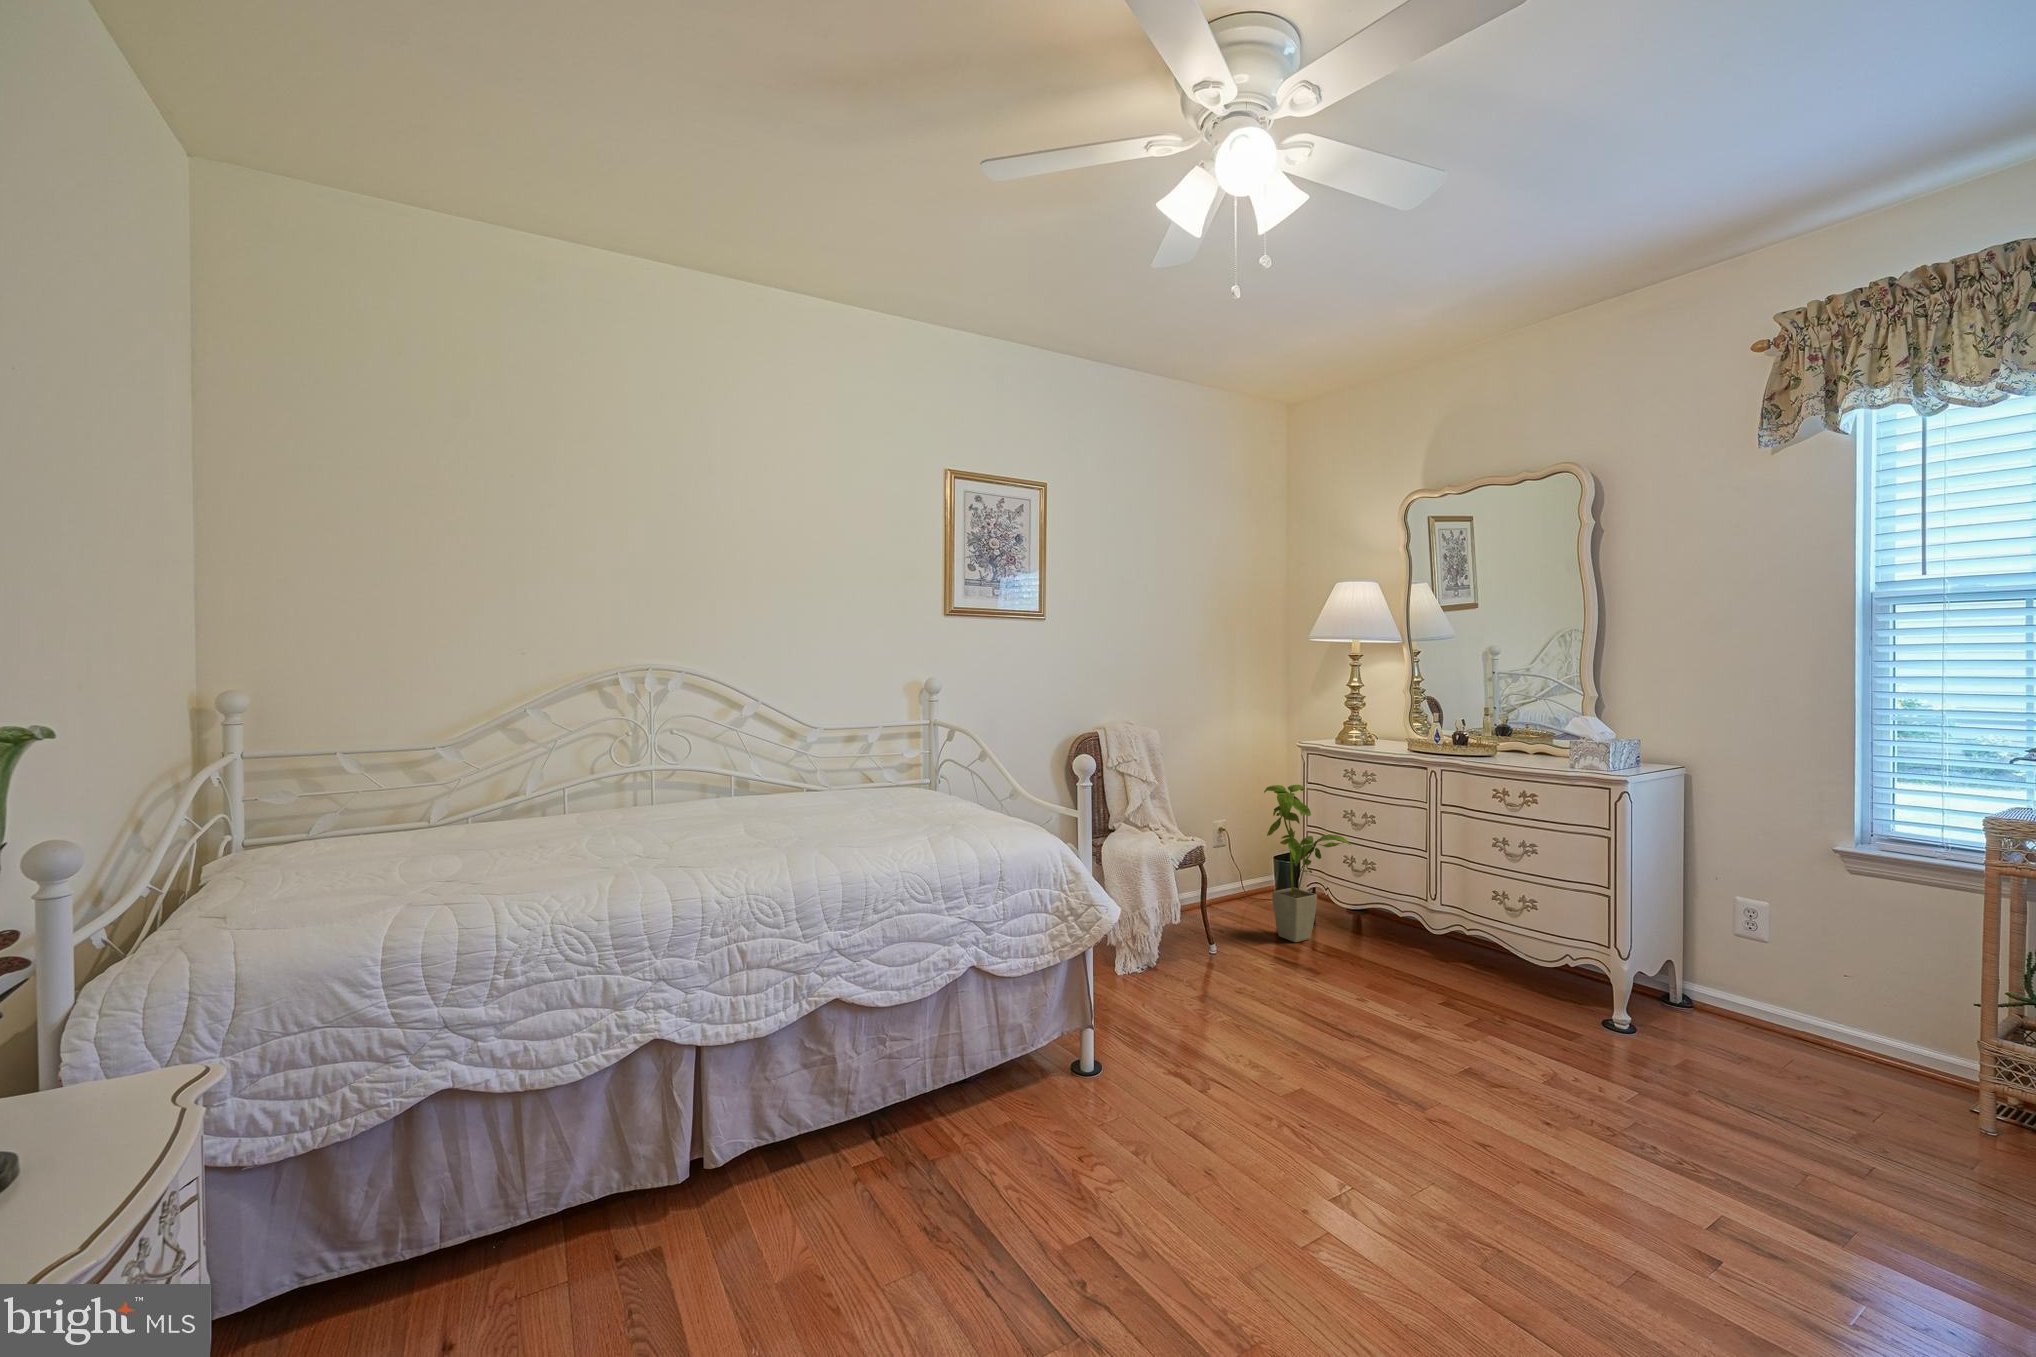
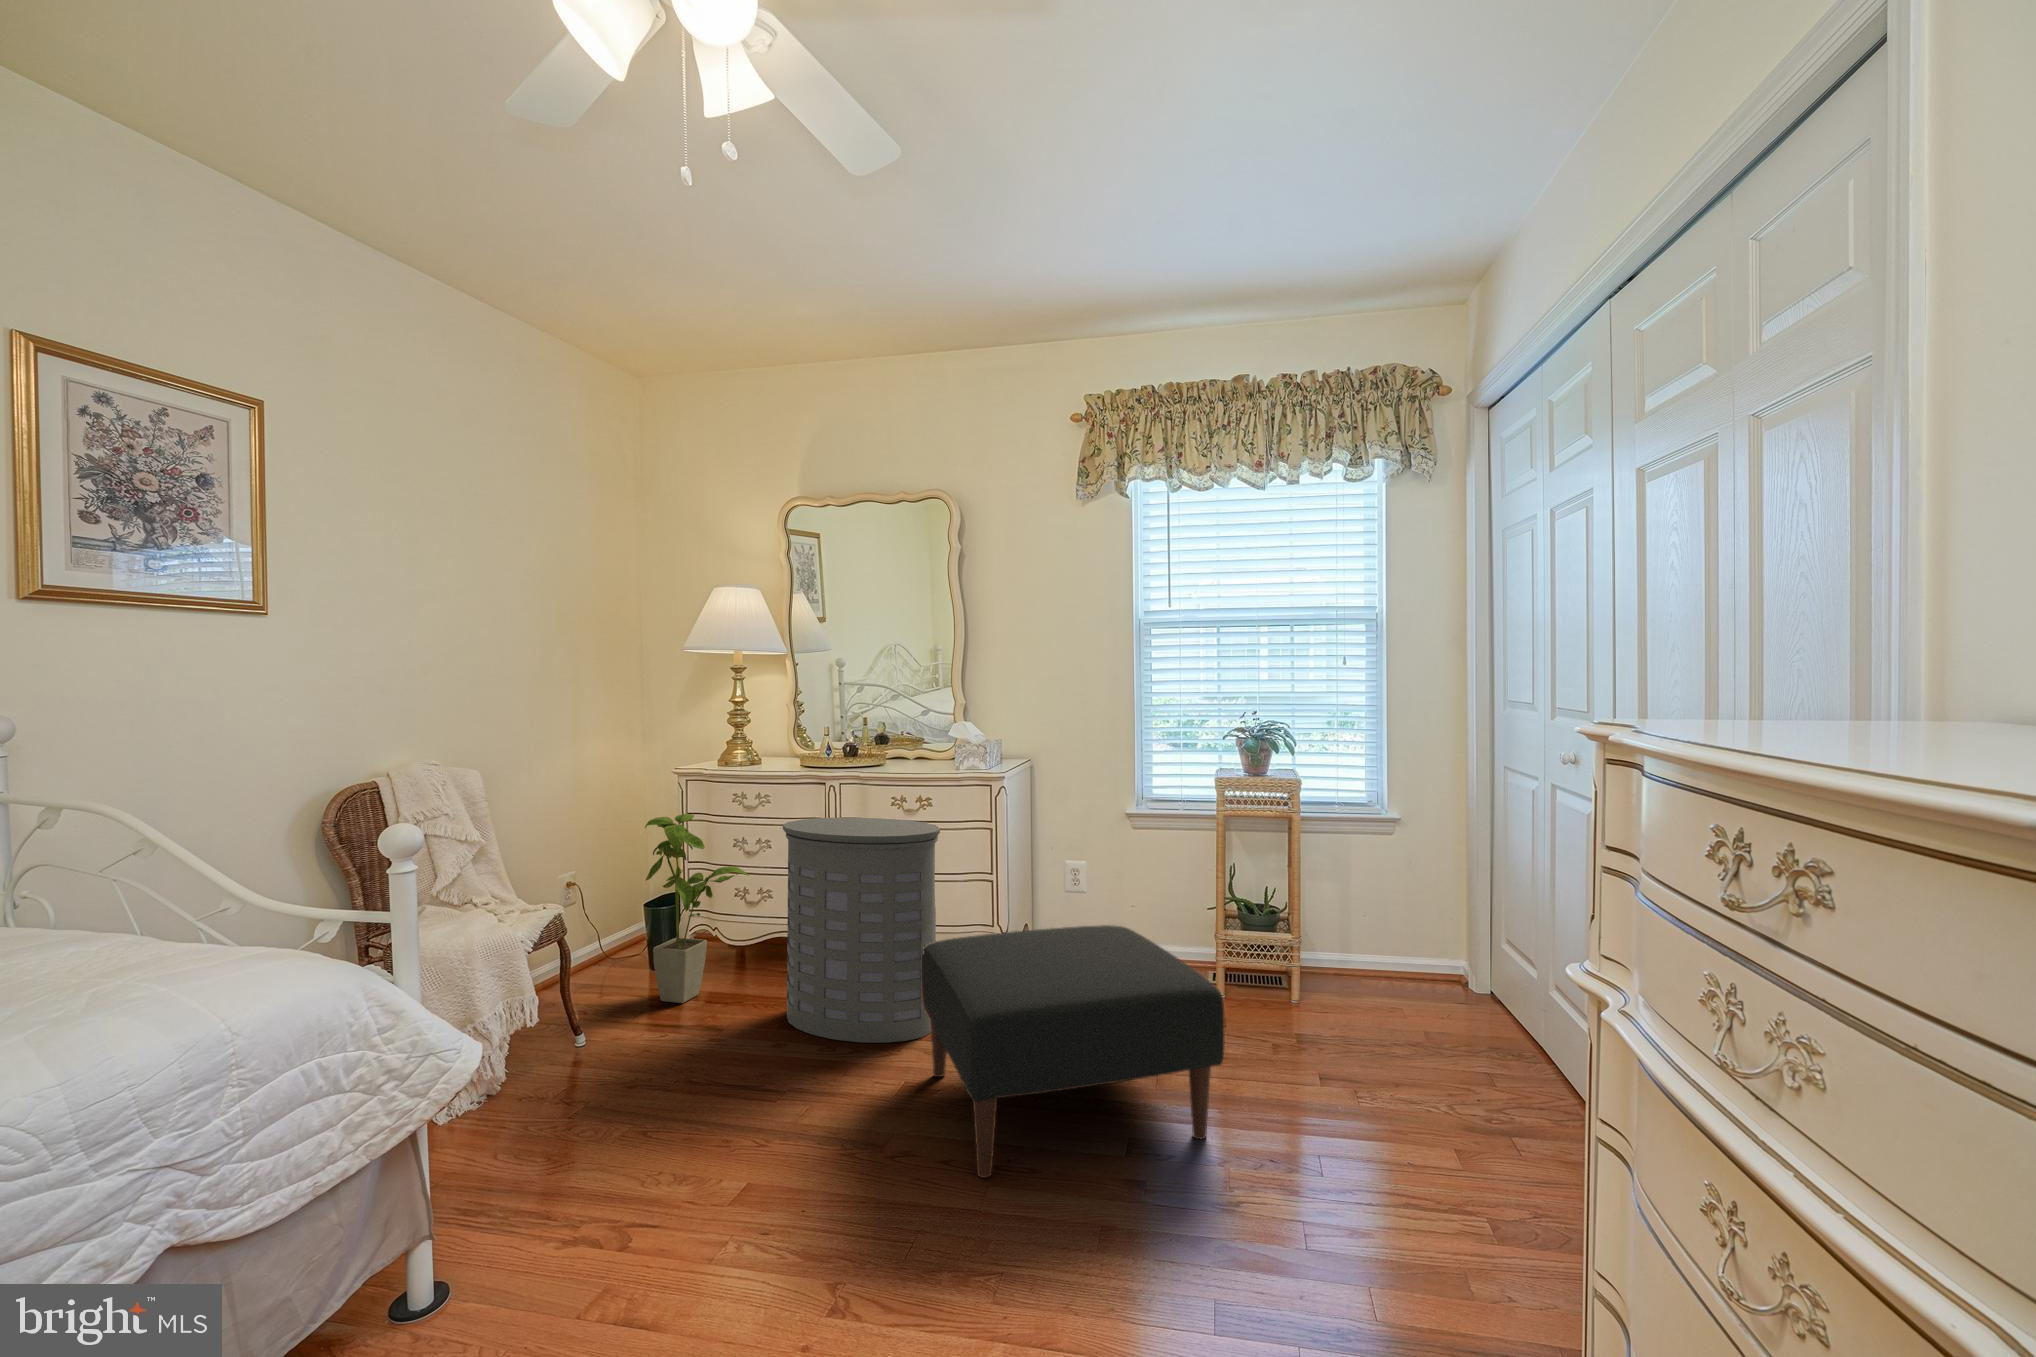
laundry hamper: none [1374,801,1534,1031] -> present [783,817,940,1043]
ottoman: none [1493,937,1874,1246] -> present [922,925,1224,1178]

